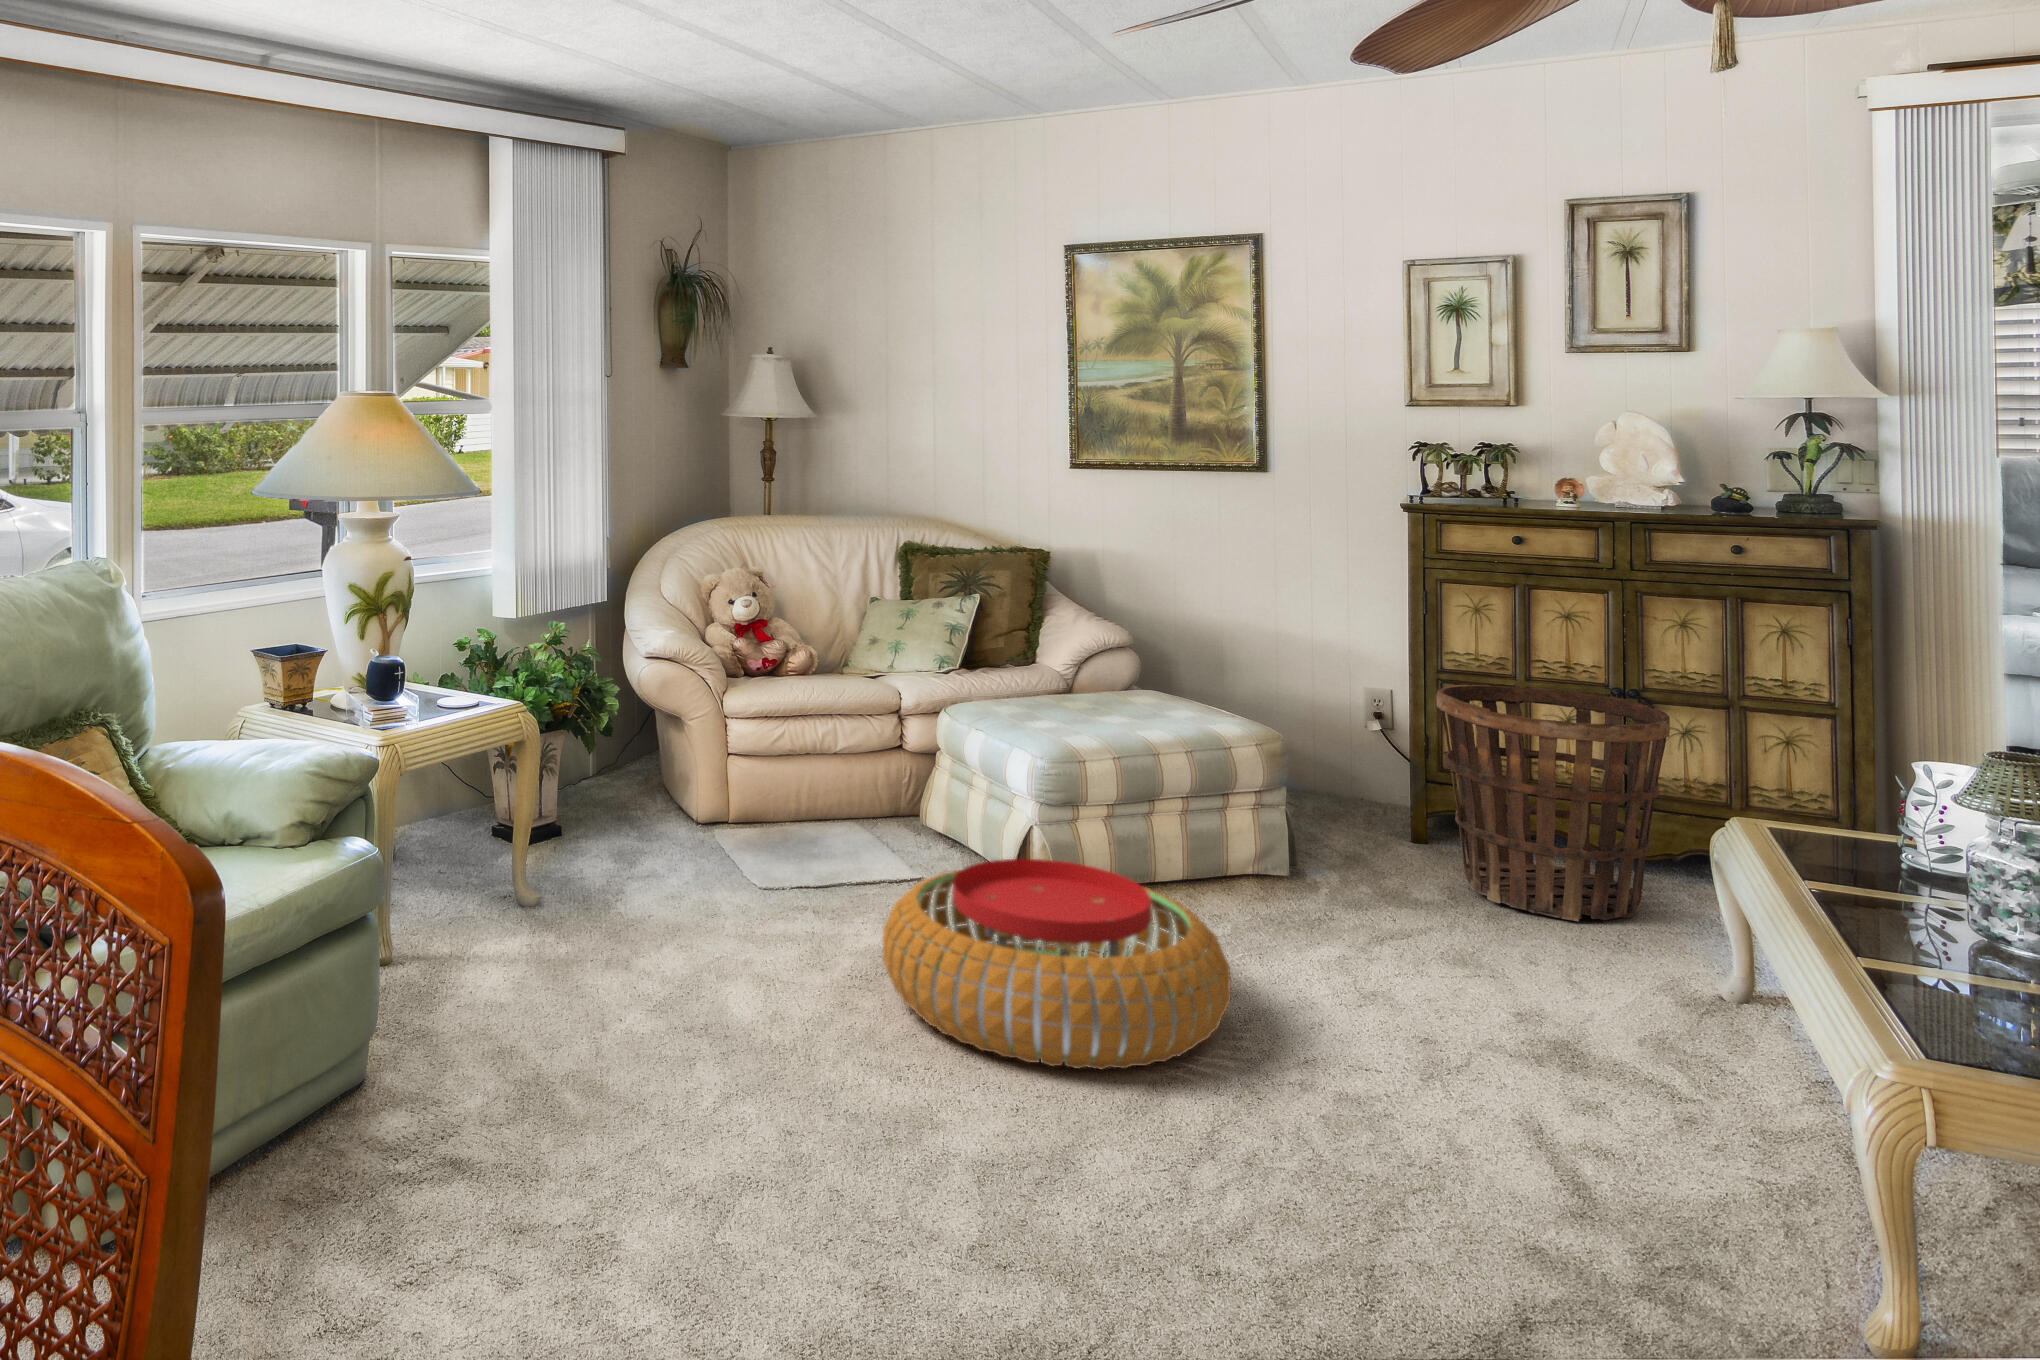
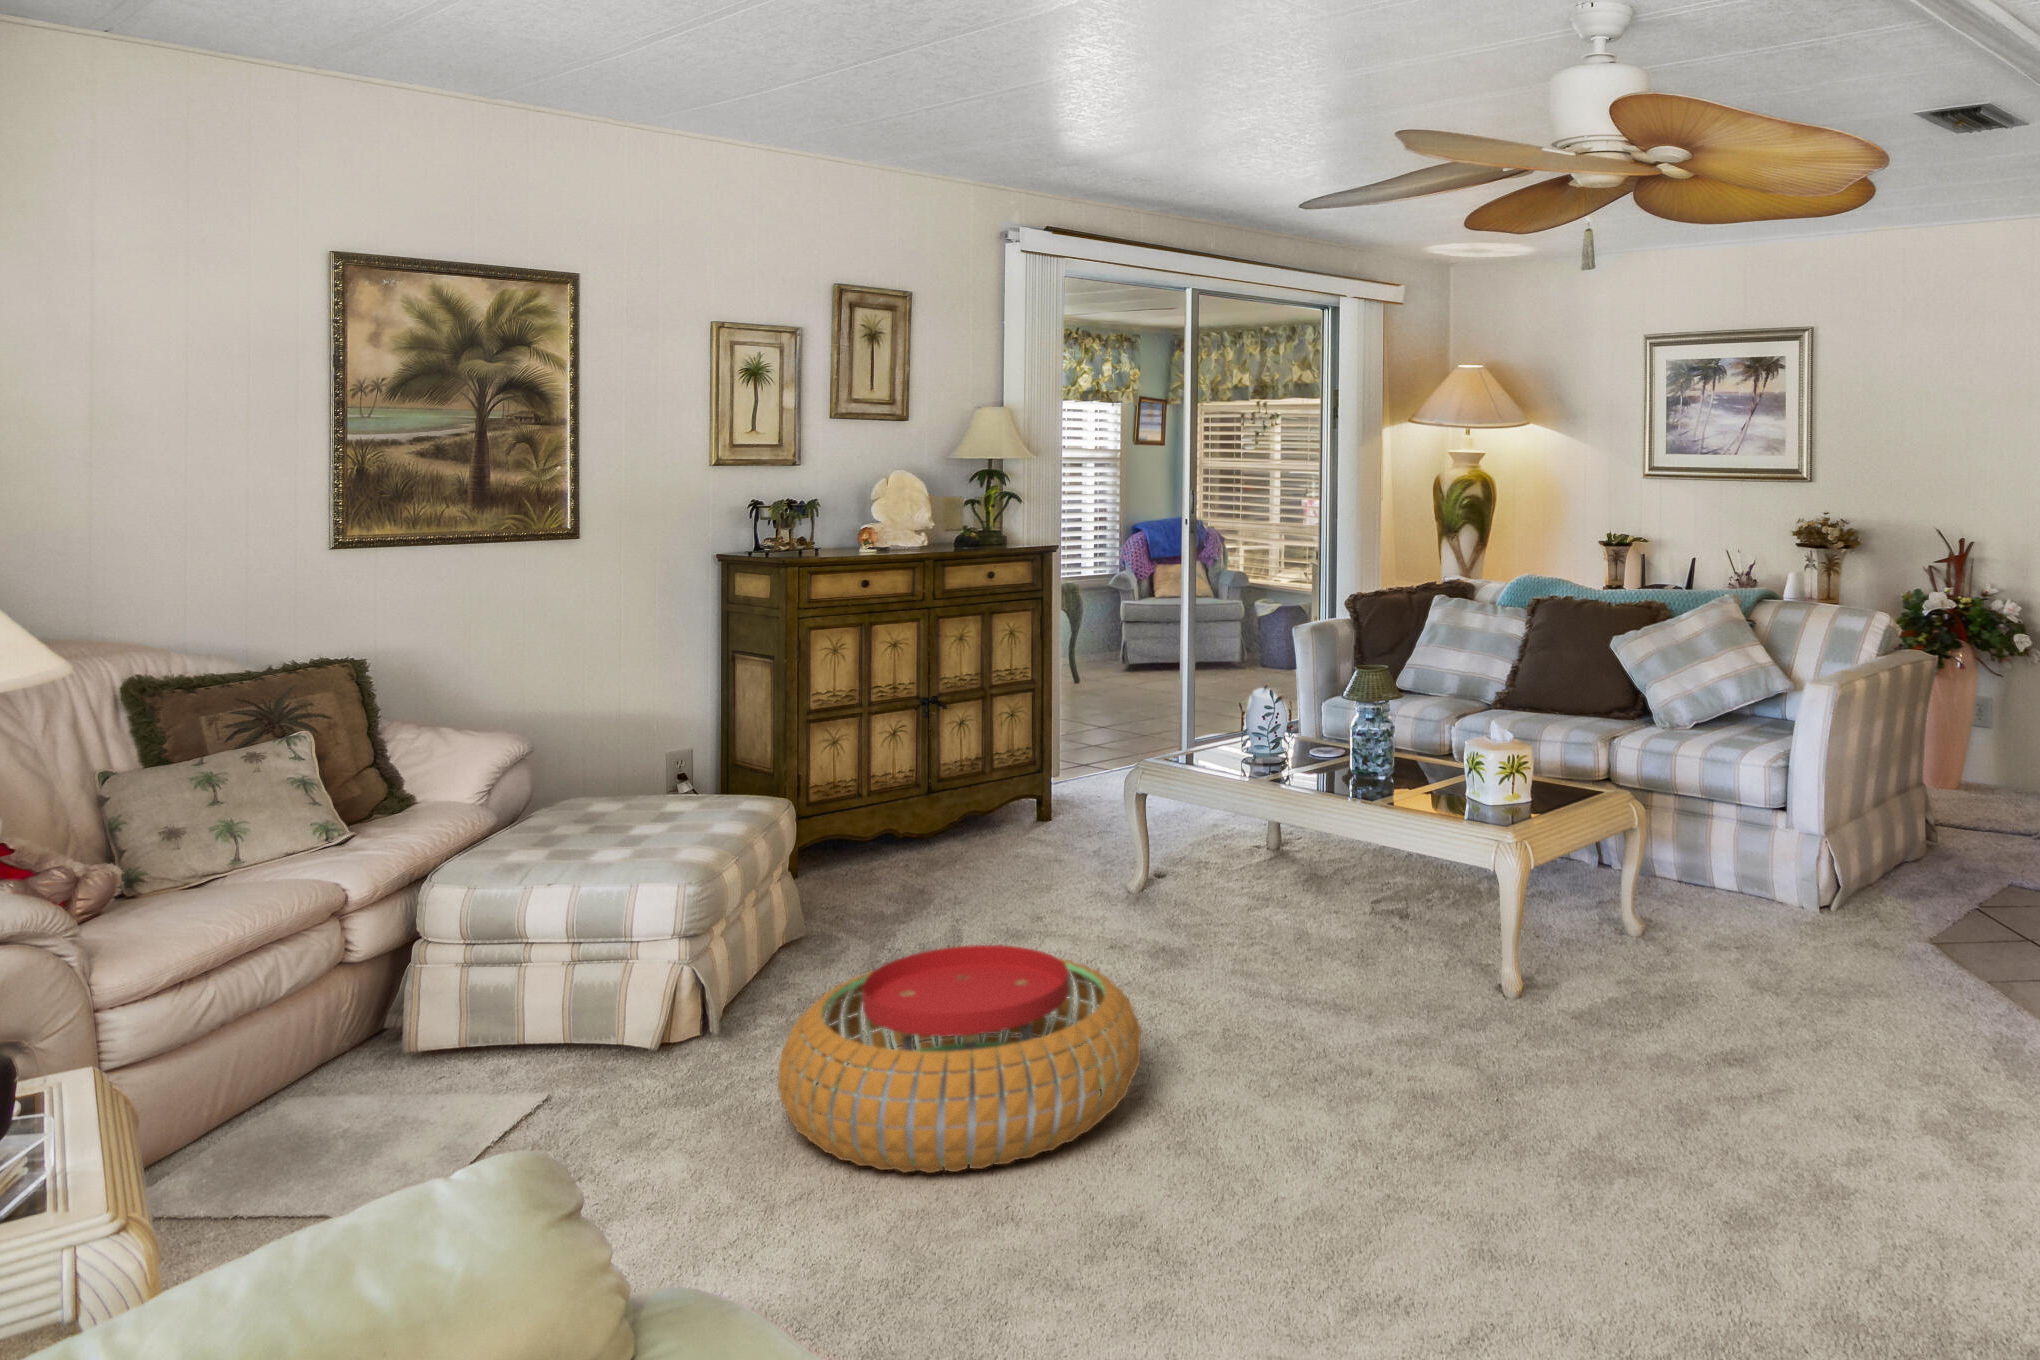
basket: present [1436,685,1670,921] -> none [850,703,1022,897]

